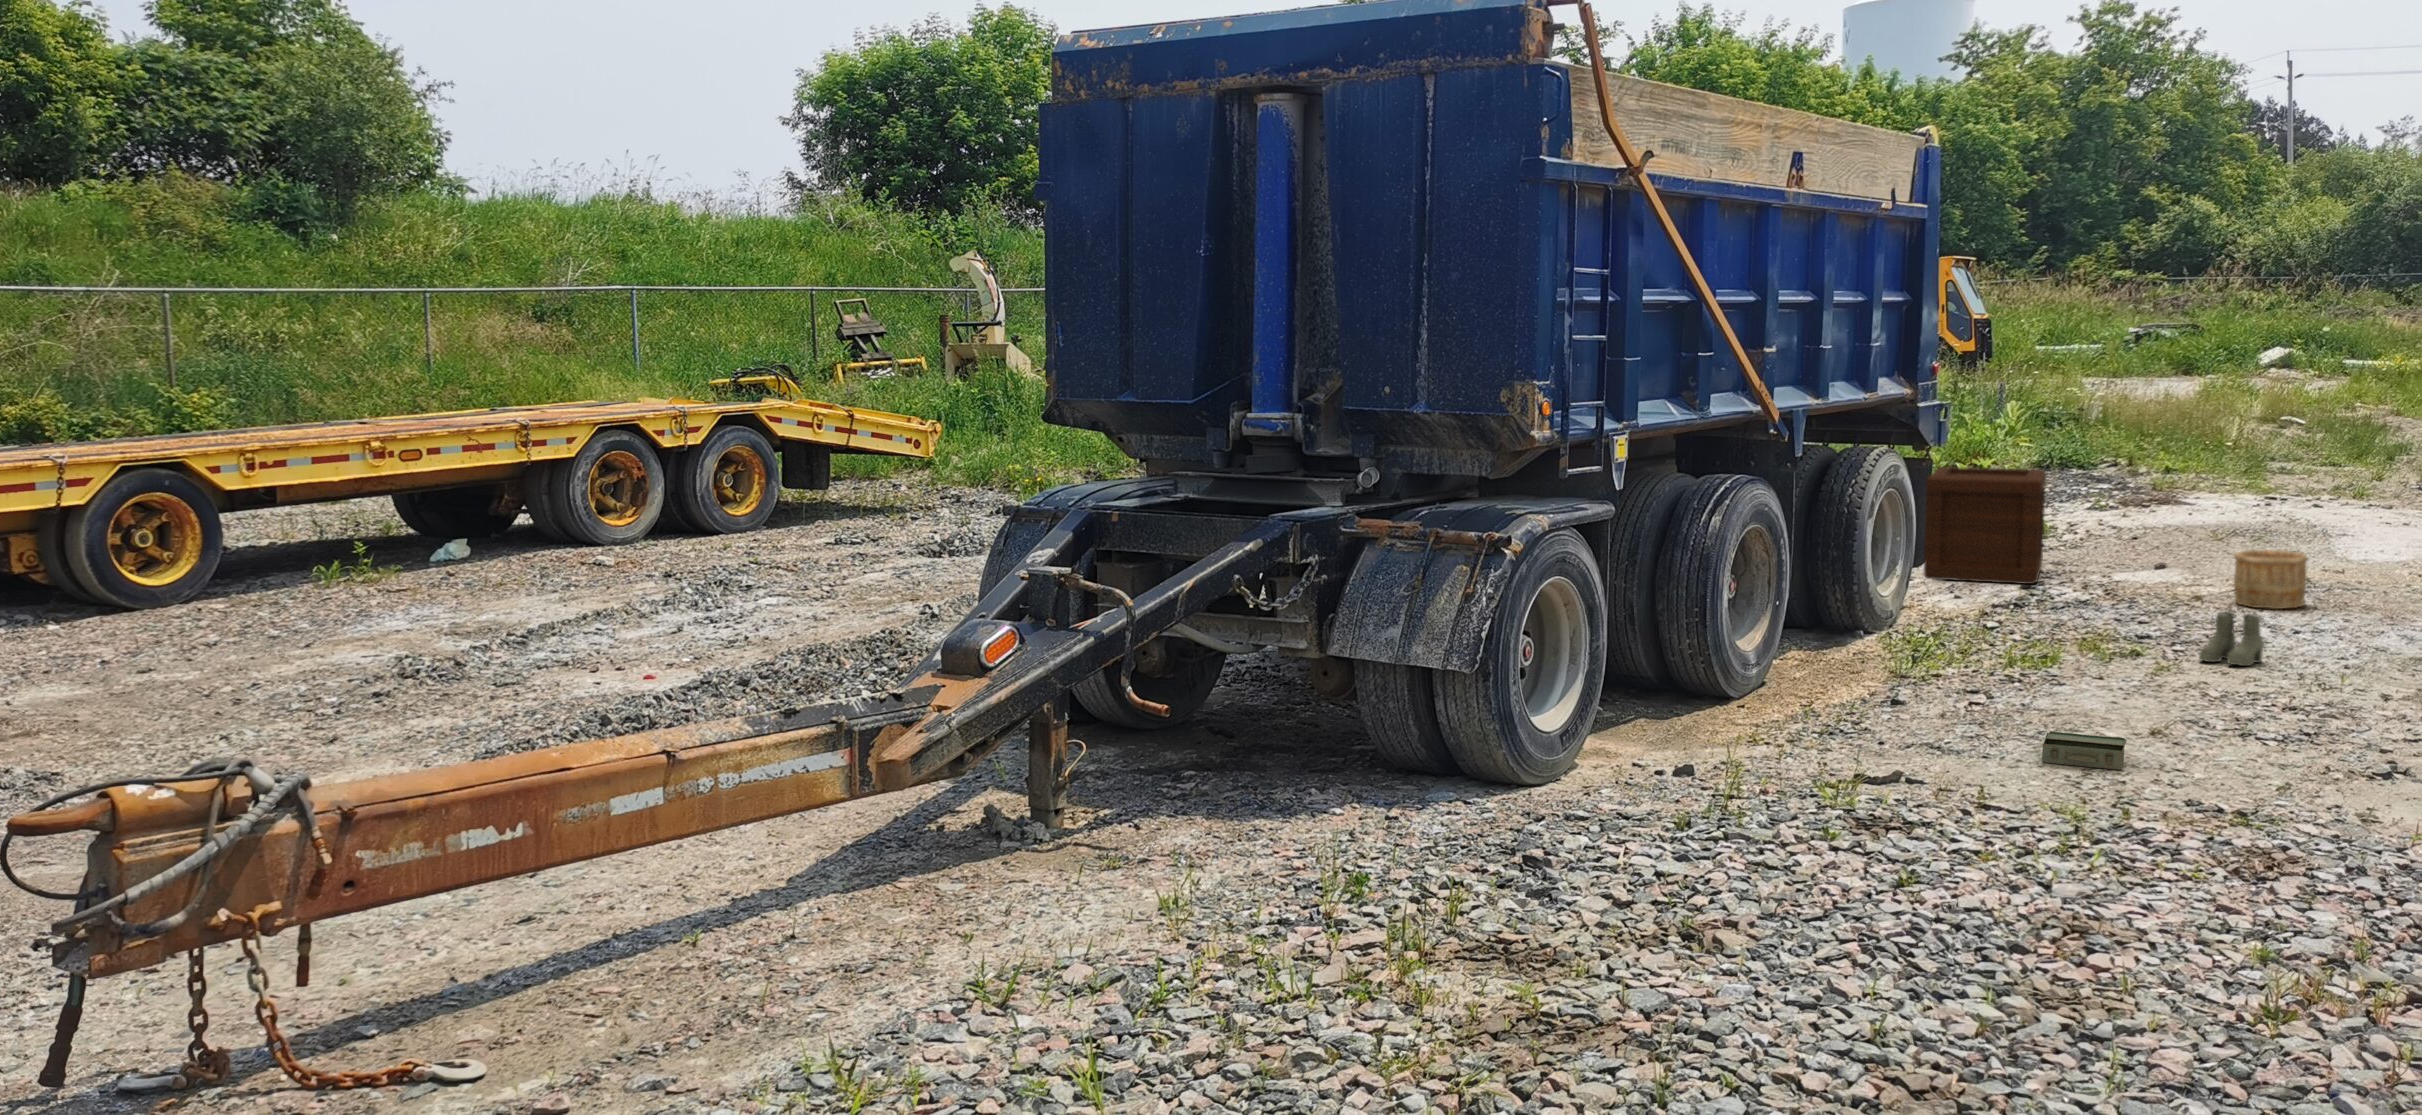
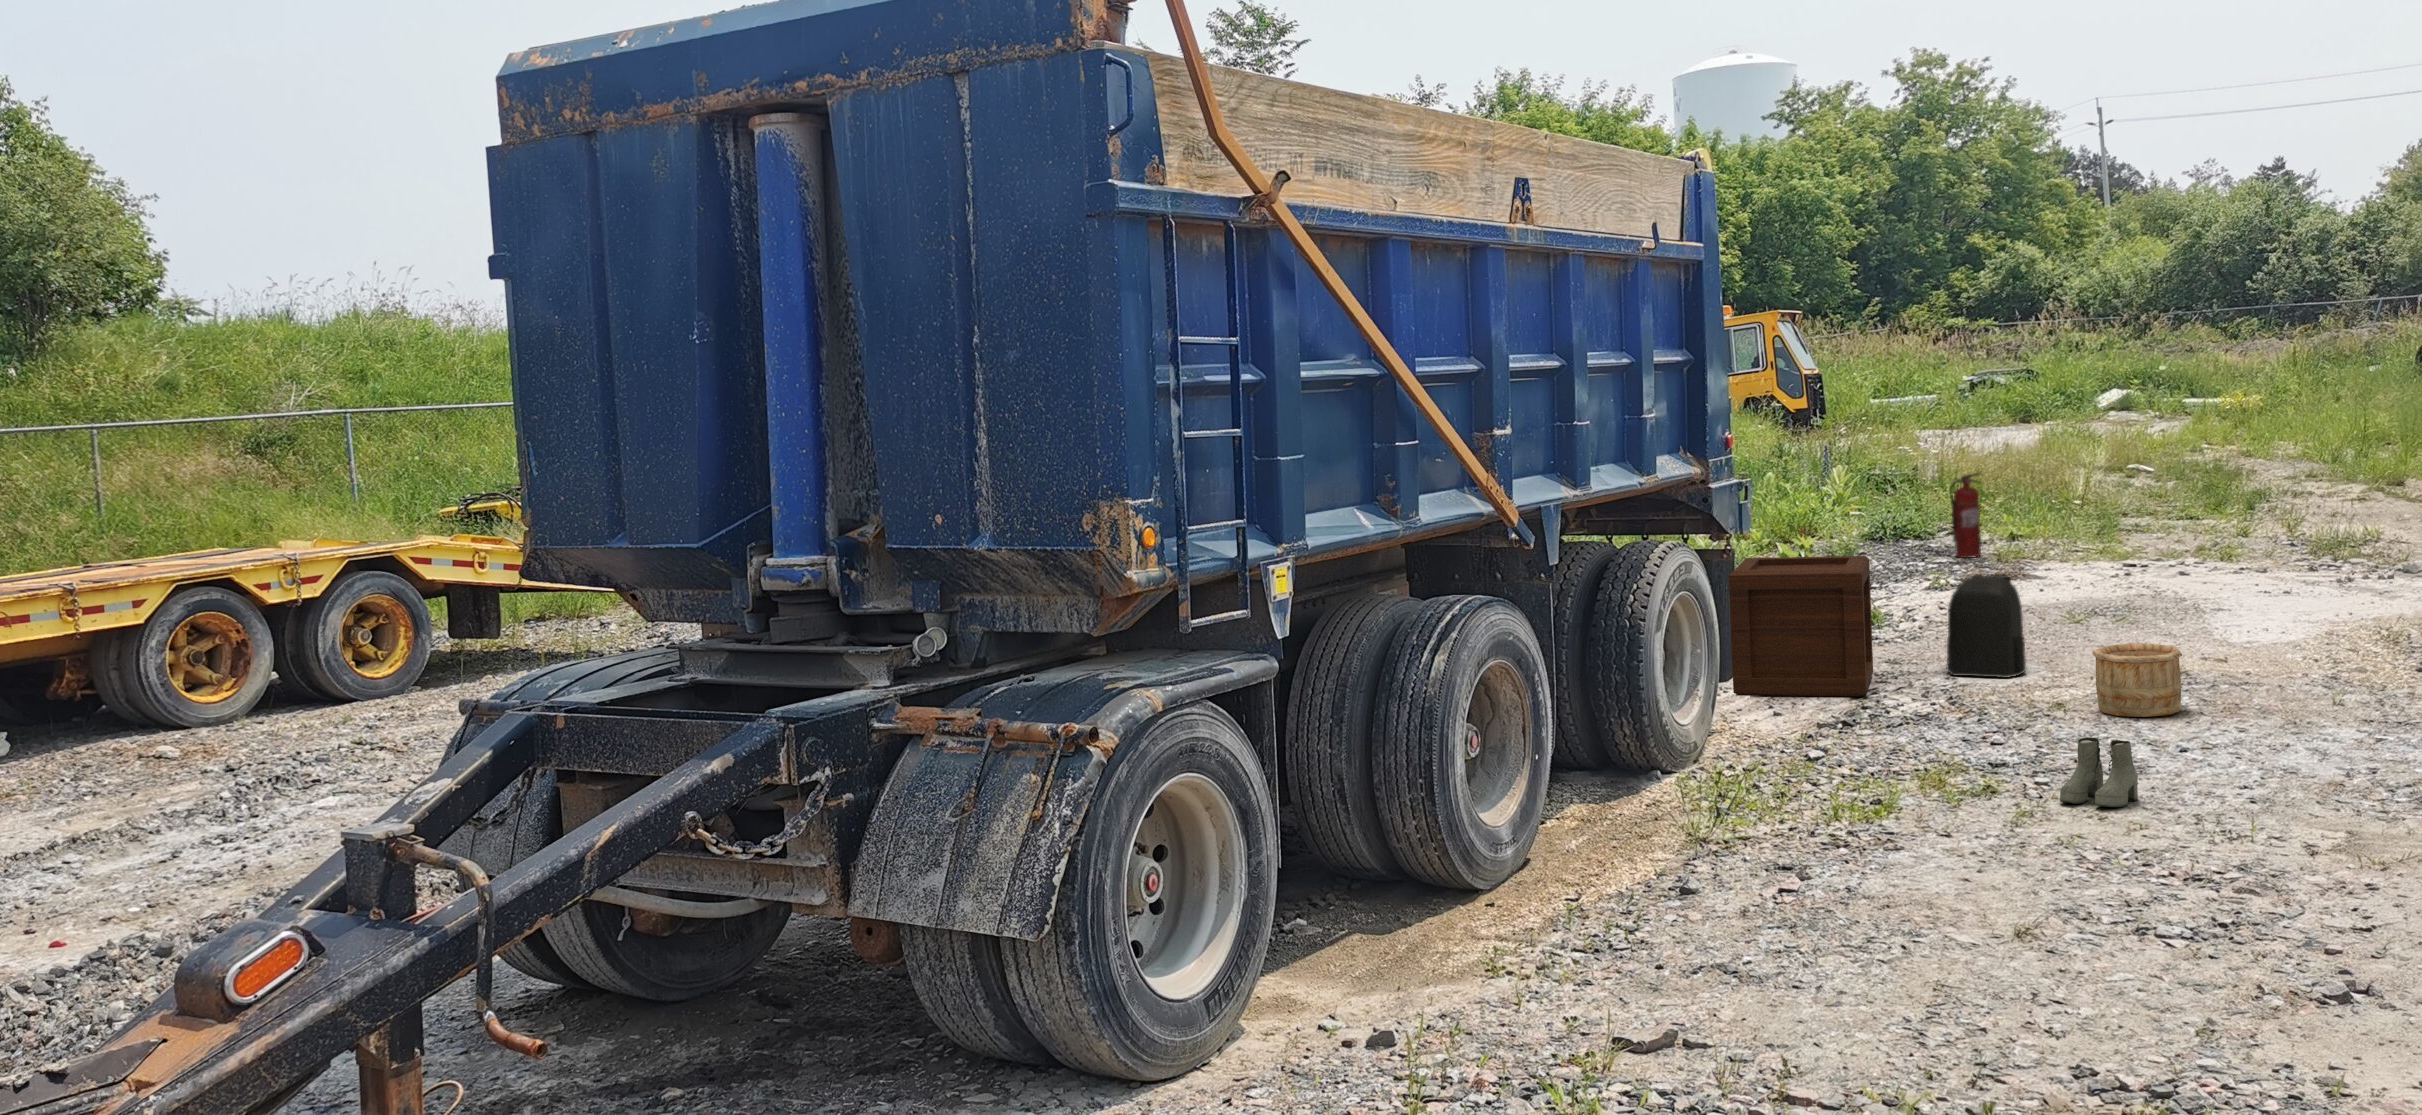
fire extinguisher: none [2111,411,2142,486] -> present [1950,473,1981,558]
backpack: none [2105,487,2175,577] -> present [1947,574,2026,678]
toolbox: present [2042,732,2127,770] -> none [1857,942,1969,999]

